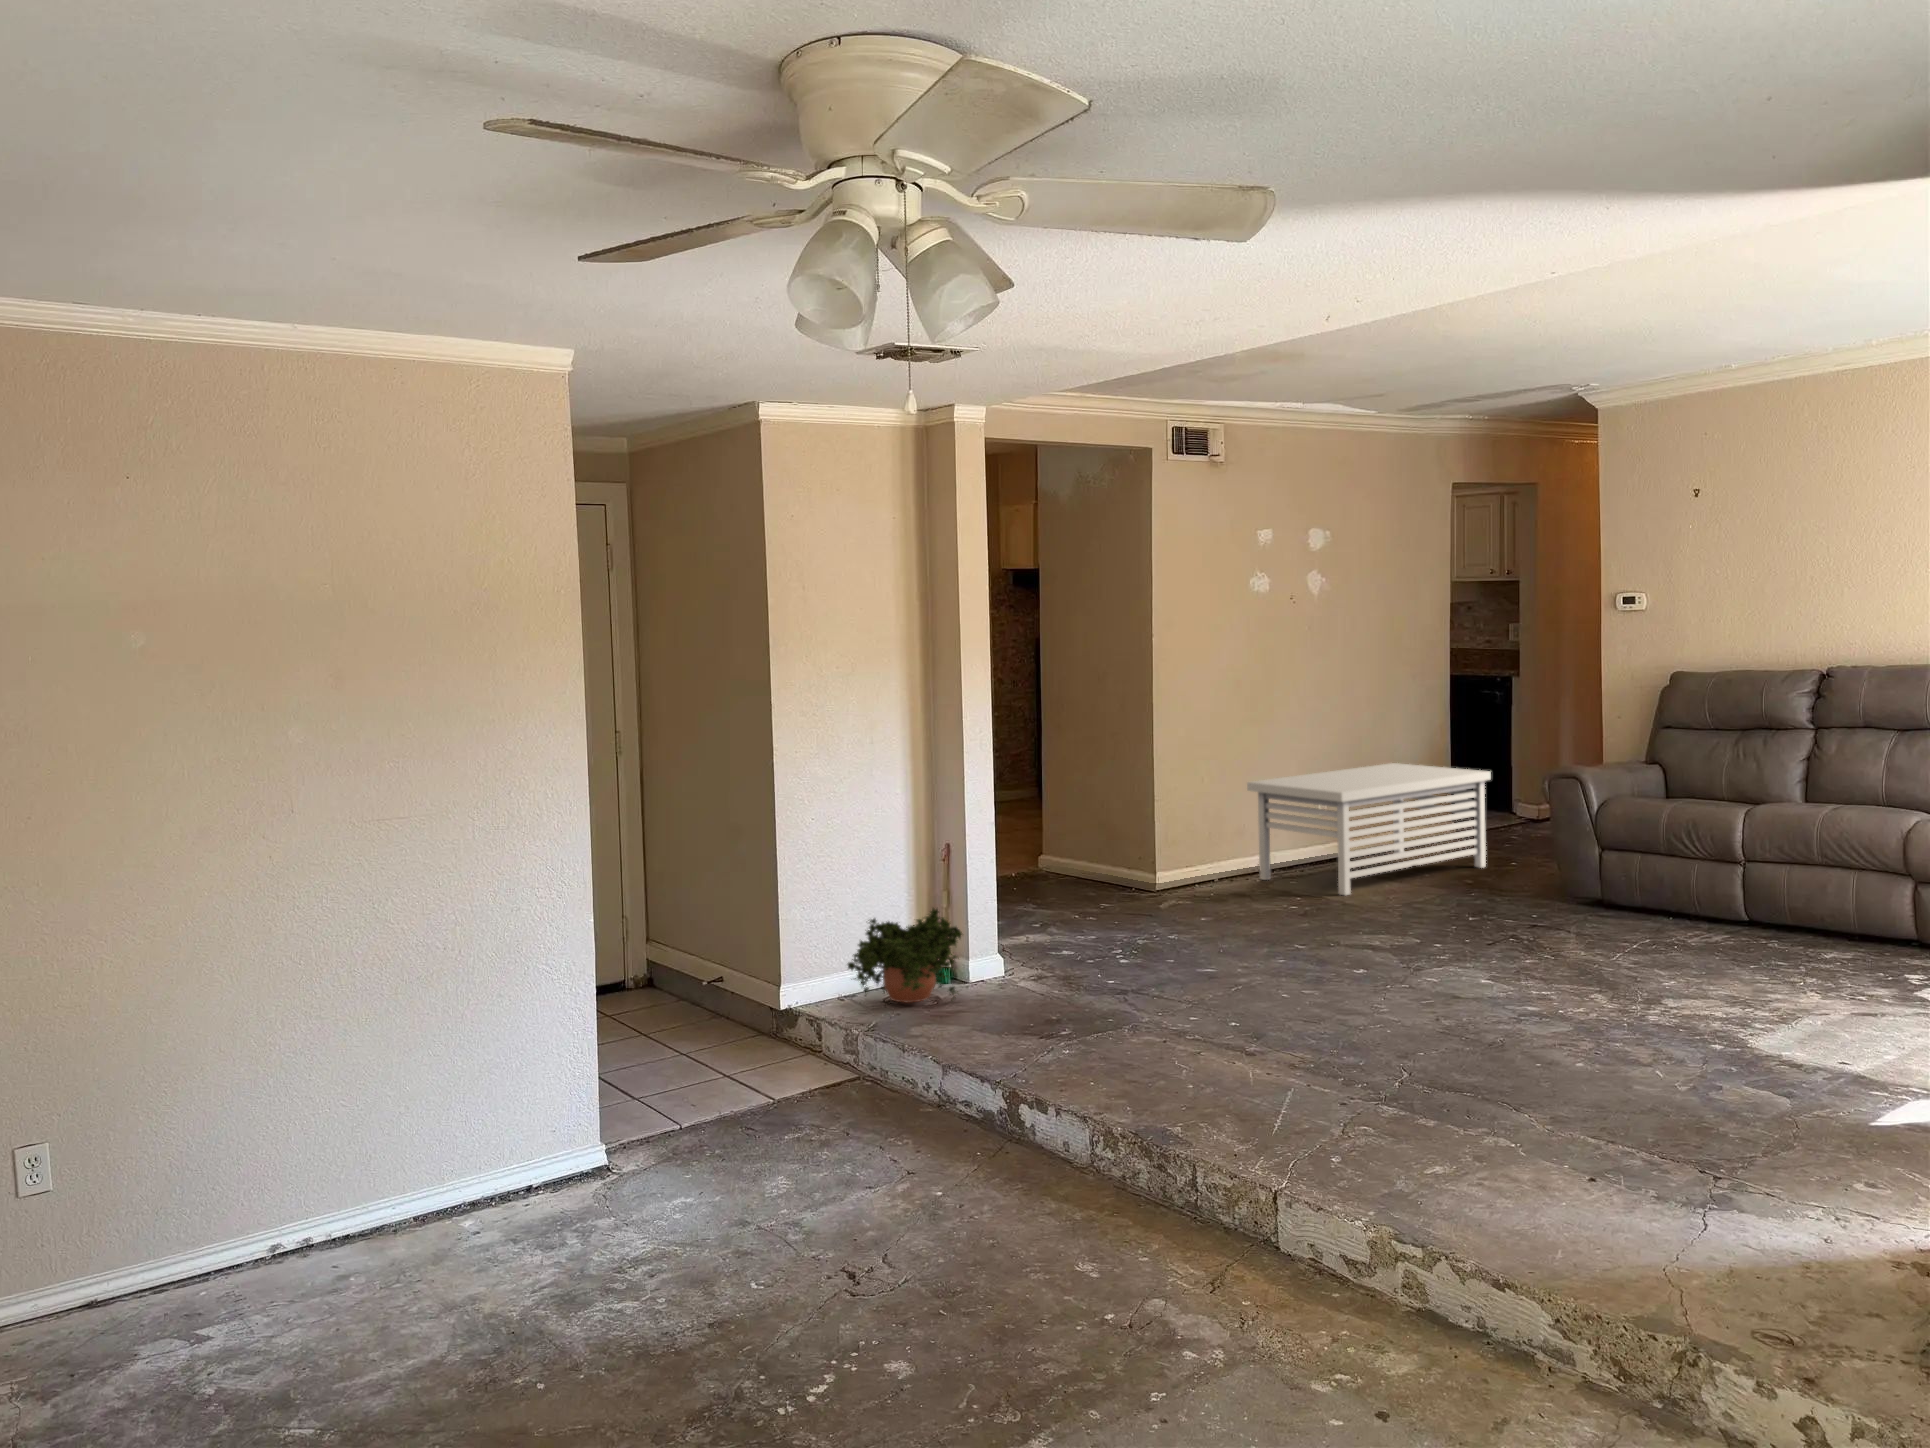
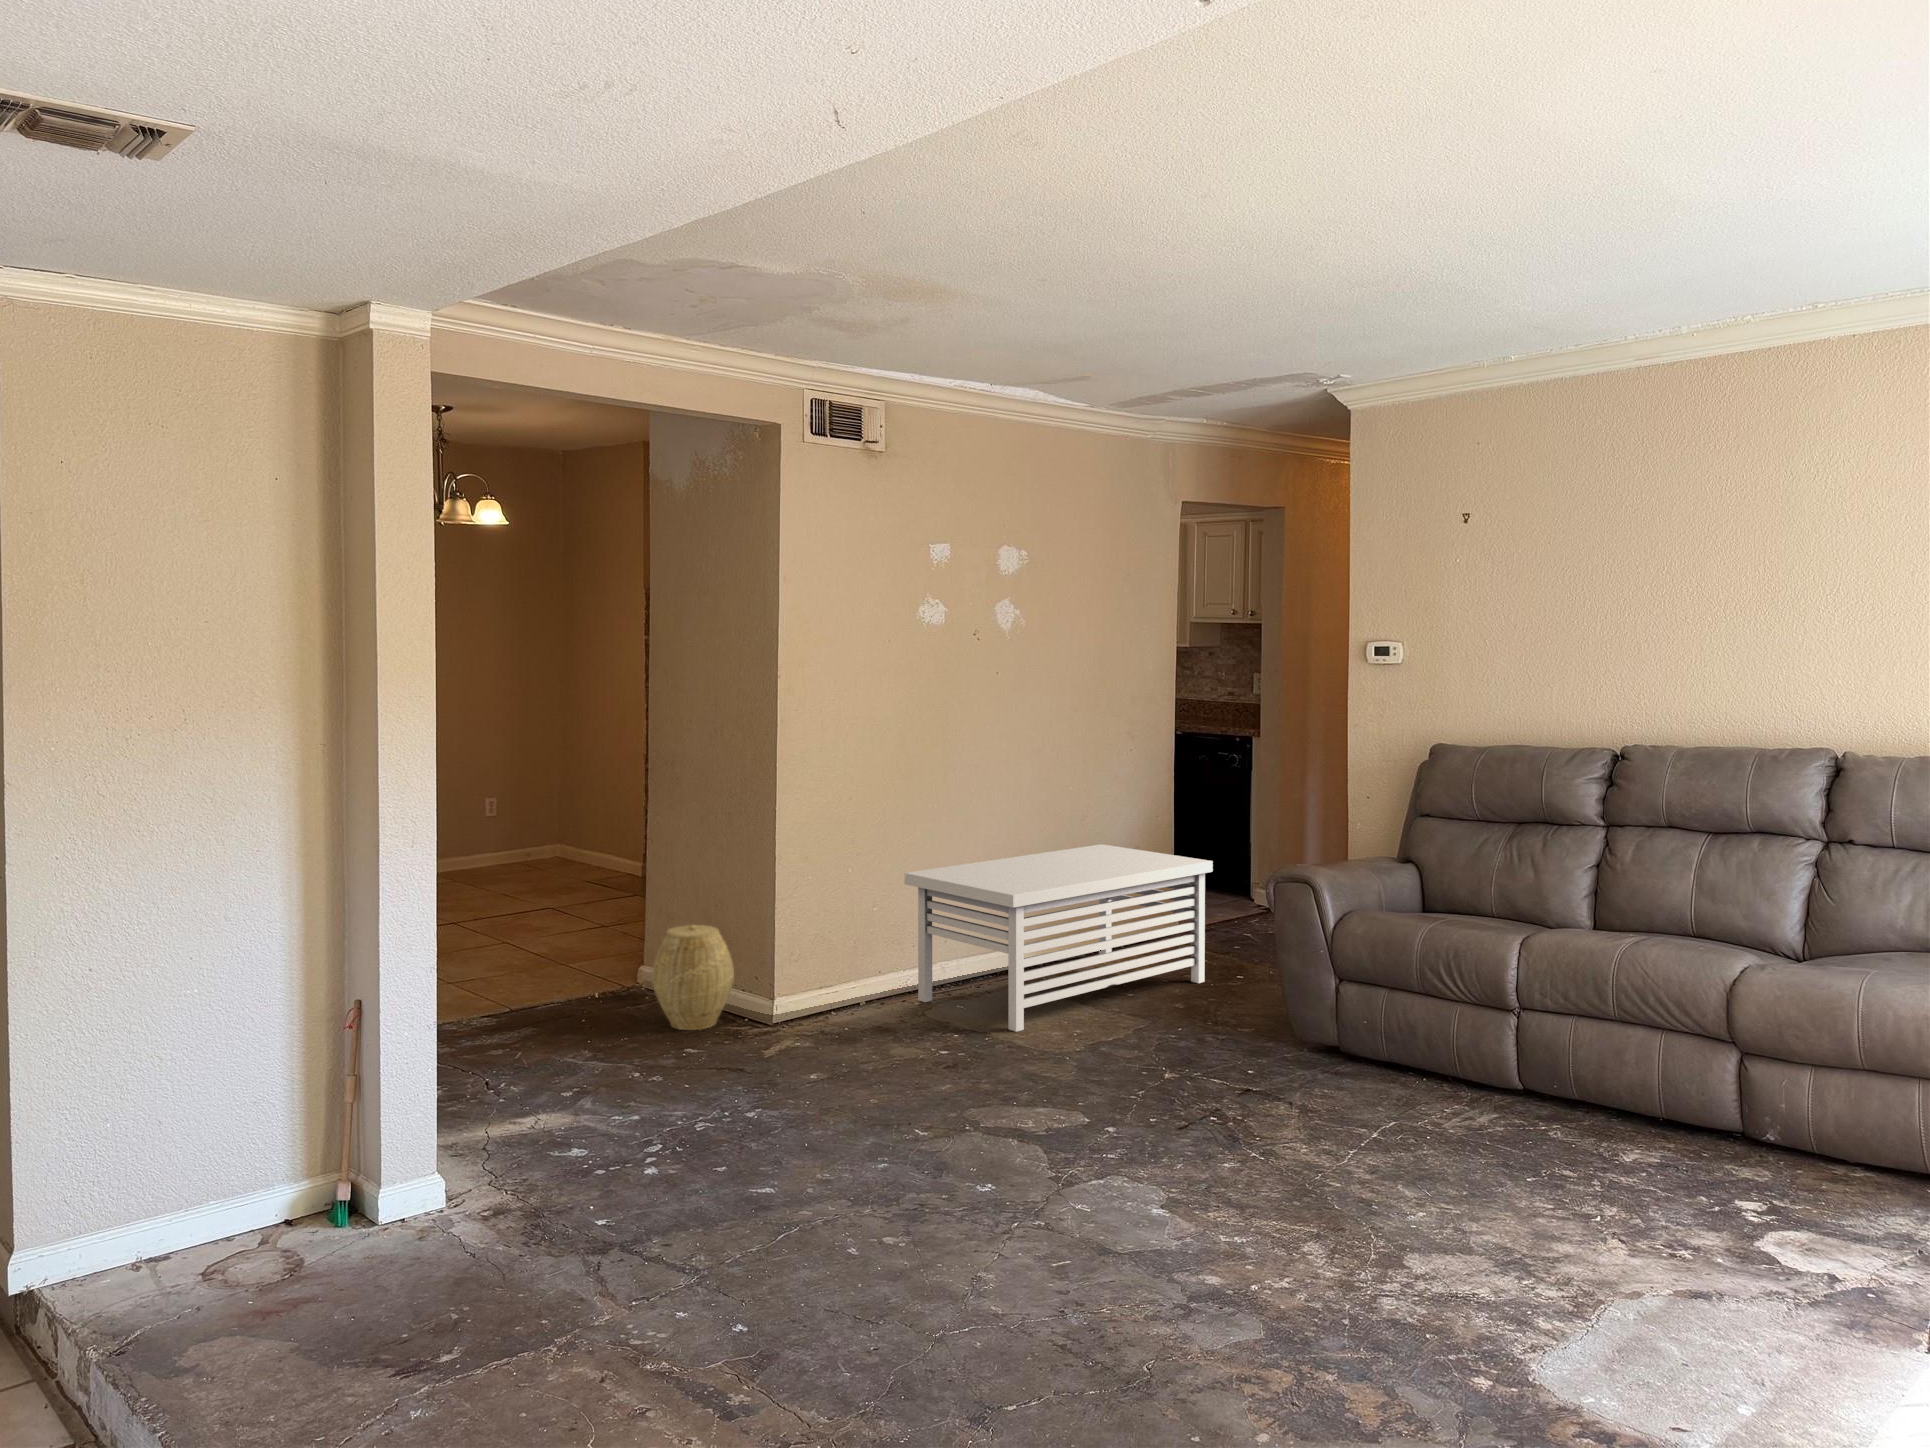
woven basket: none [1066,820,1126,896] -> present [652,925,734,1030]
potted plant: present [848,908,962,1003] -> none [113,1108,337,1290]

